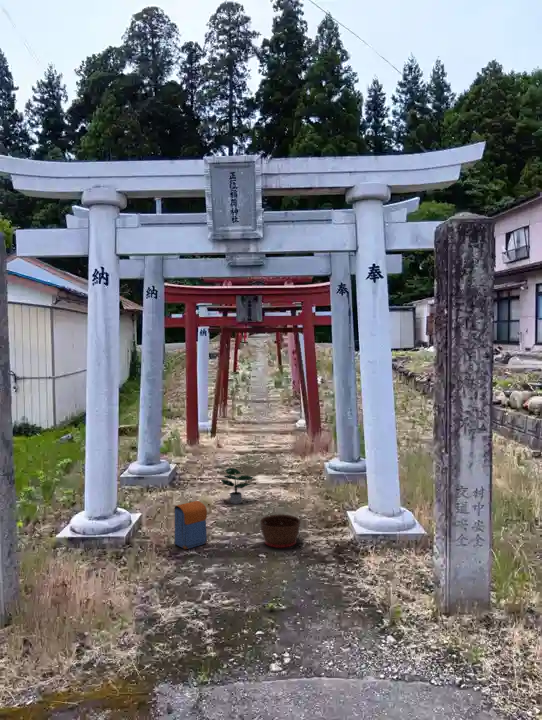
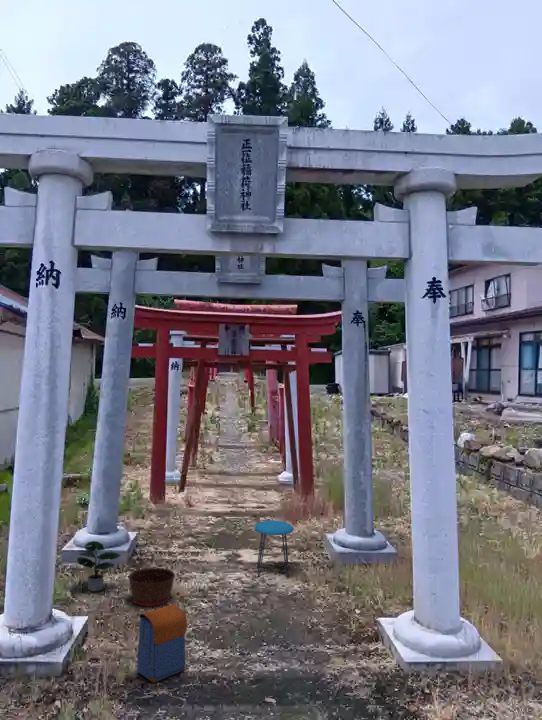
stool: none [263,451,293,493] -> present [255,520,294,578]
potted plant: present [221,468,253,504] -> present [77,541,120,591]
basket: present [260,515,300,548] -> present [129,568,175,606]

